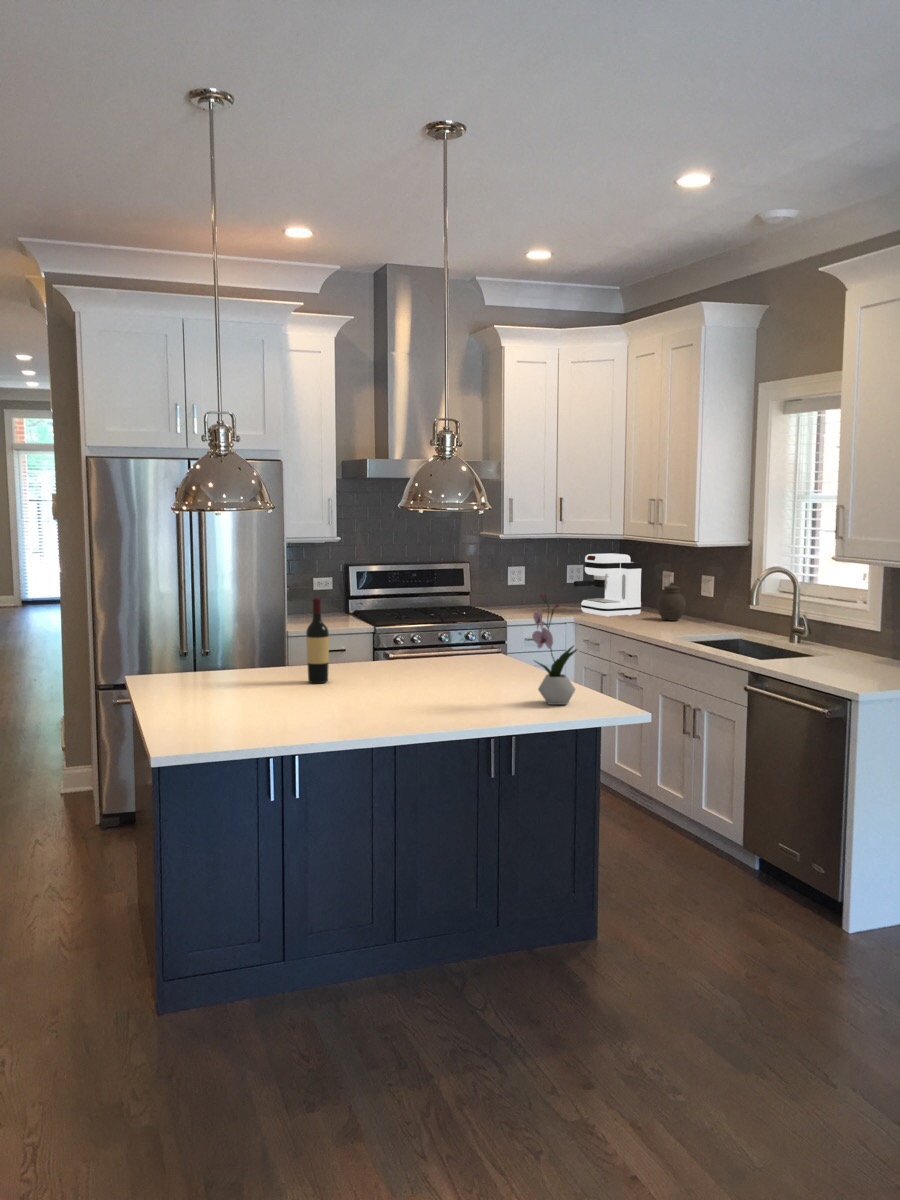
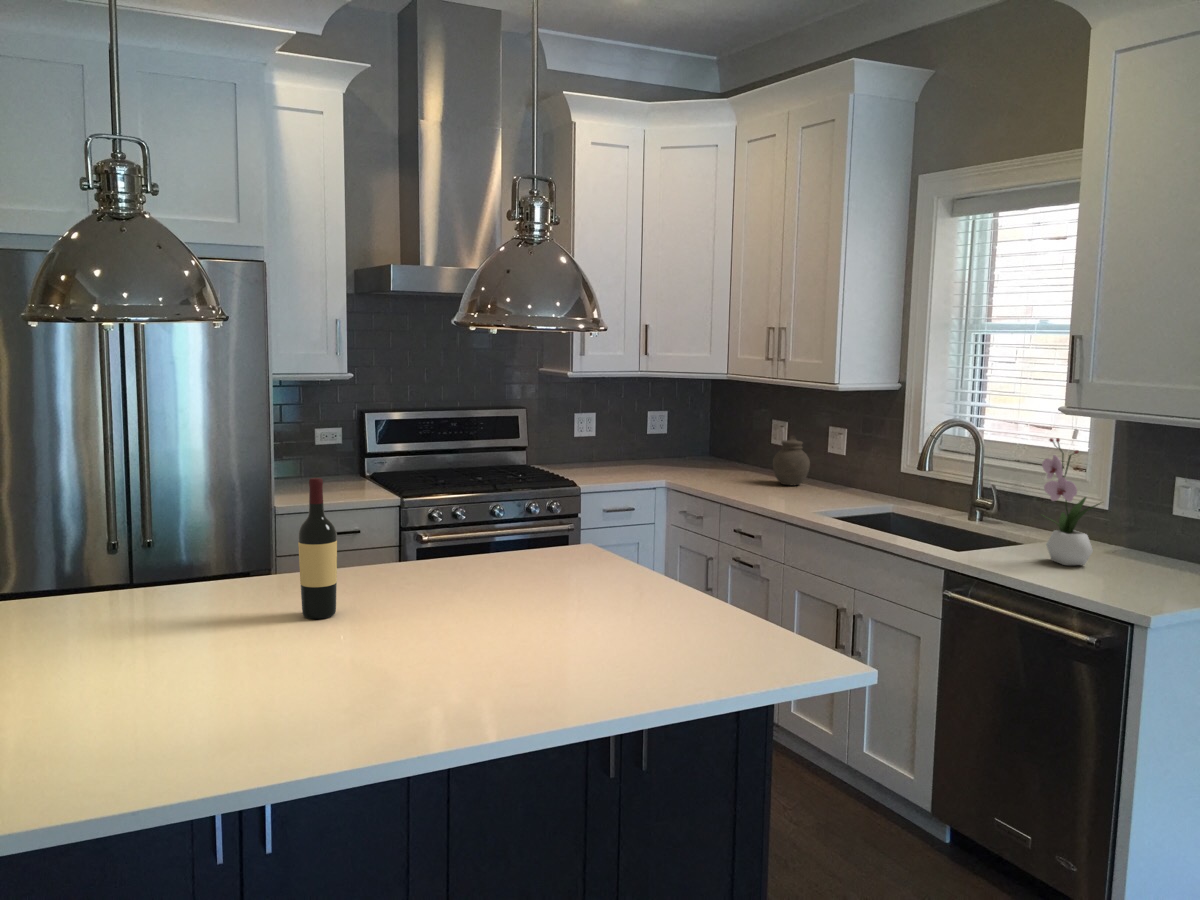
coffee maker: present [574,554,641,617] -> none [665,398,751,481]
flower arrangement: present [532,594,577,705] -> present [1042,438,1099,565]

